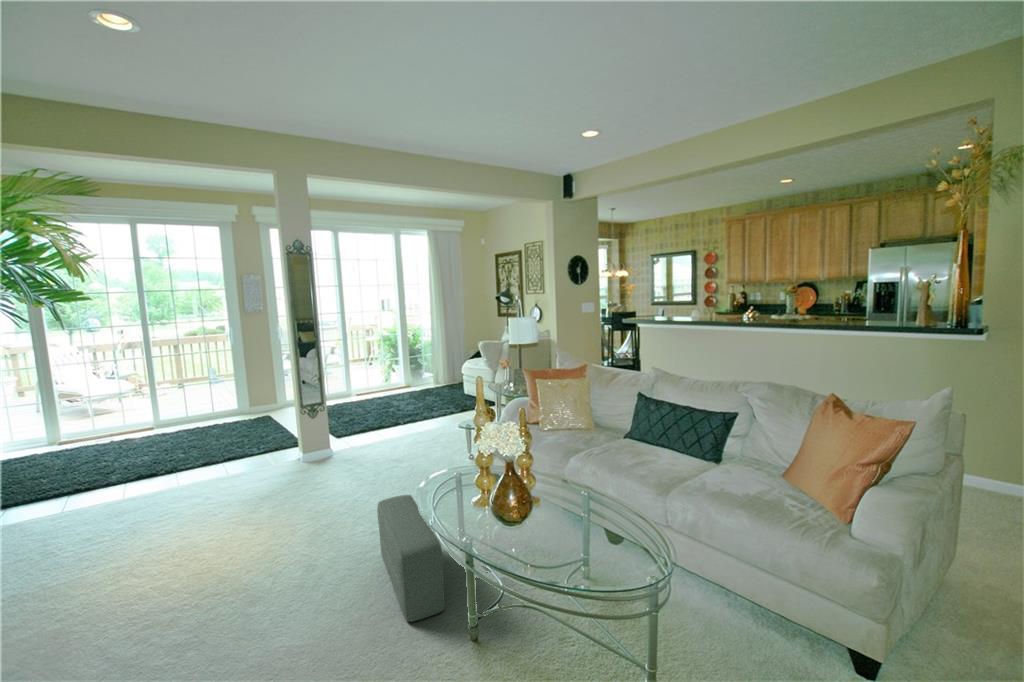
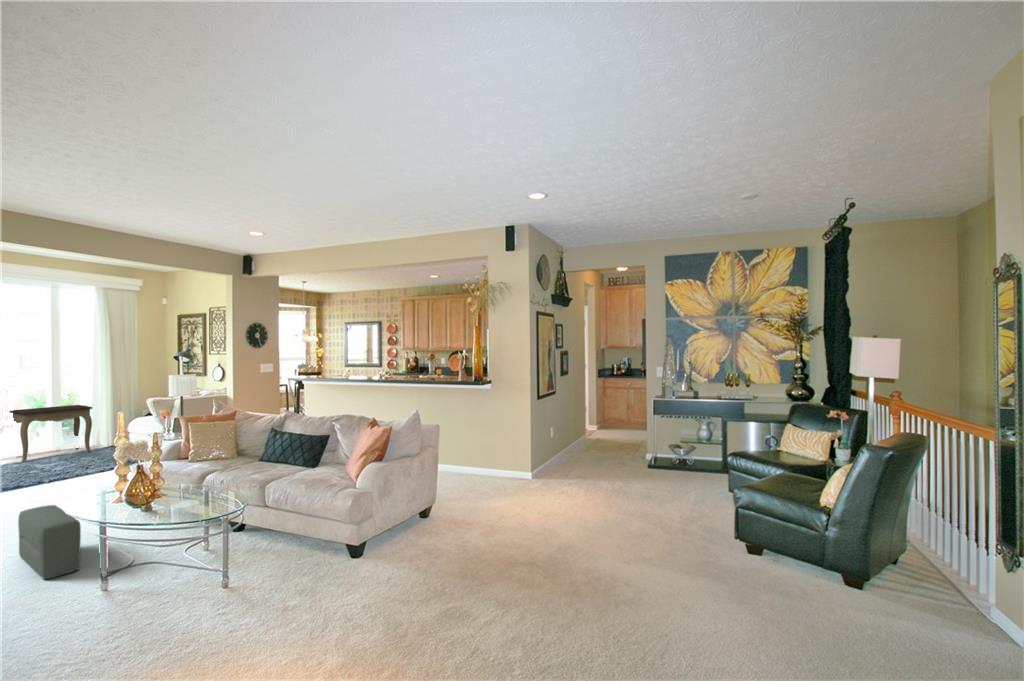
side table: none [374,344,434,397] -> present [10,405,92,462]

